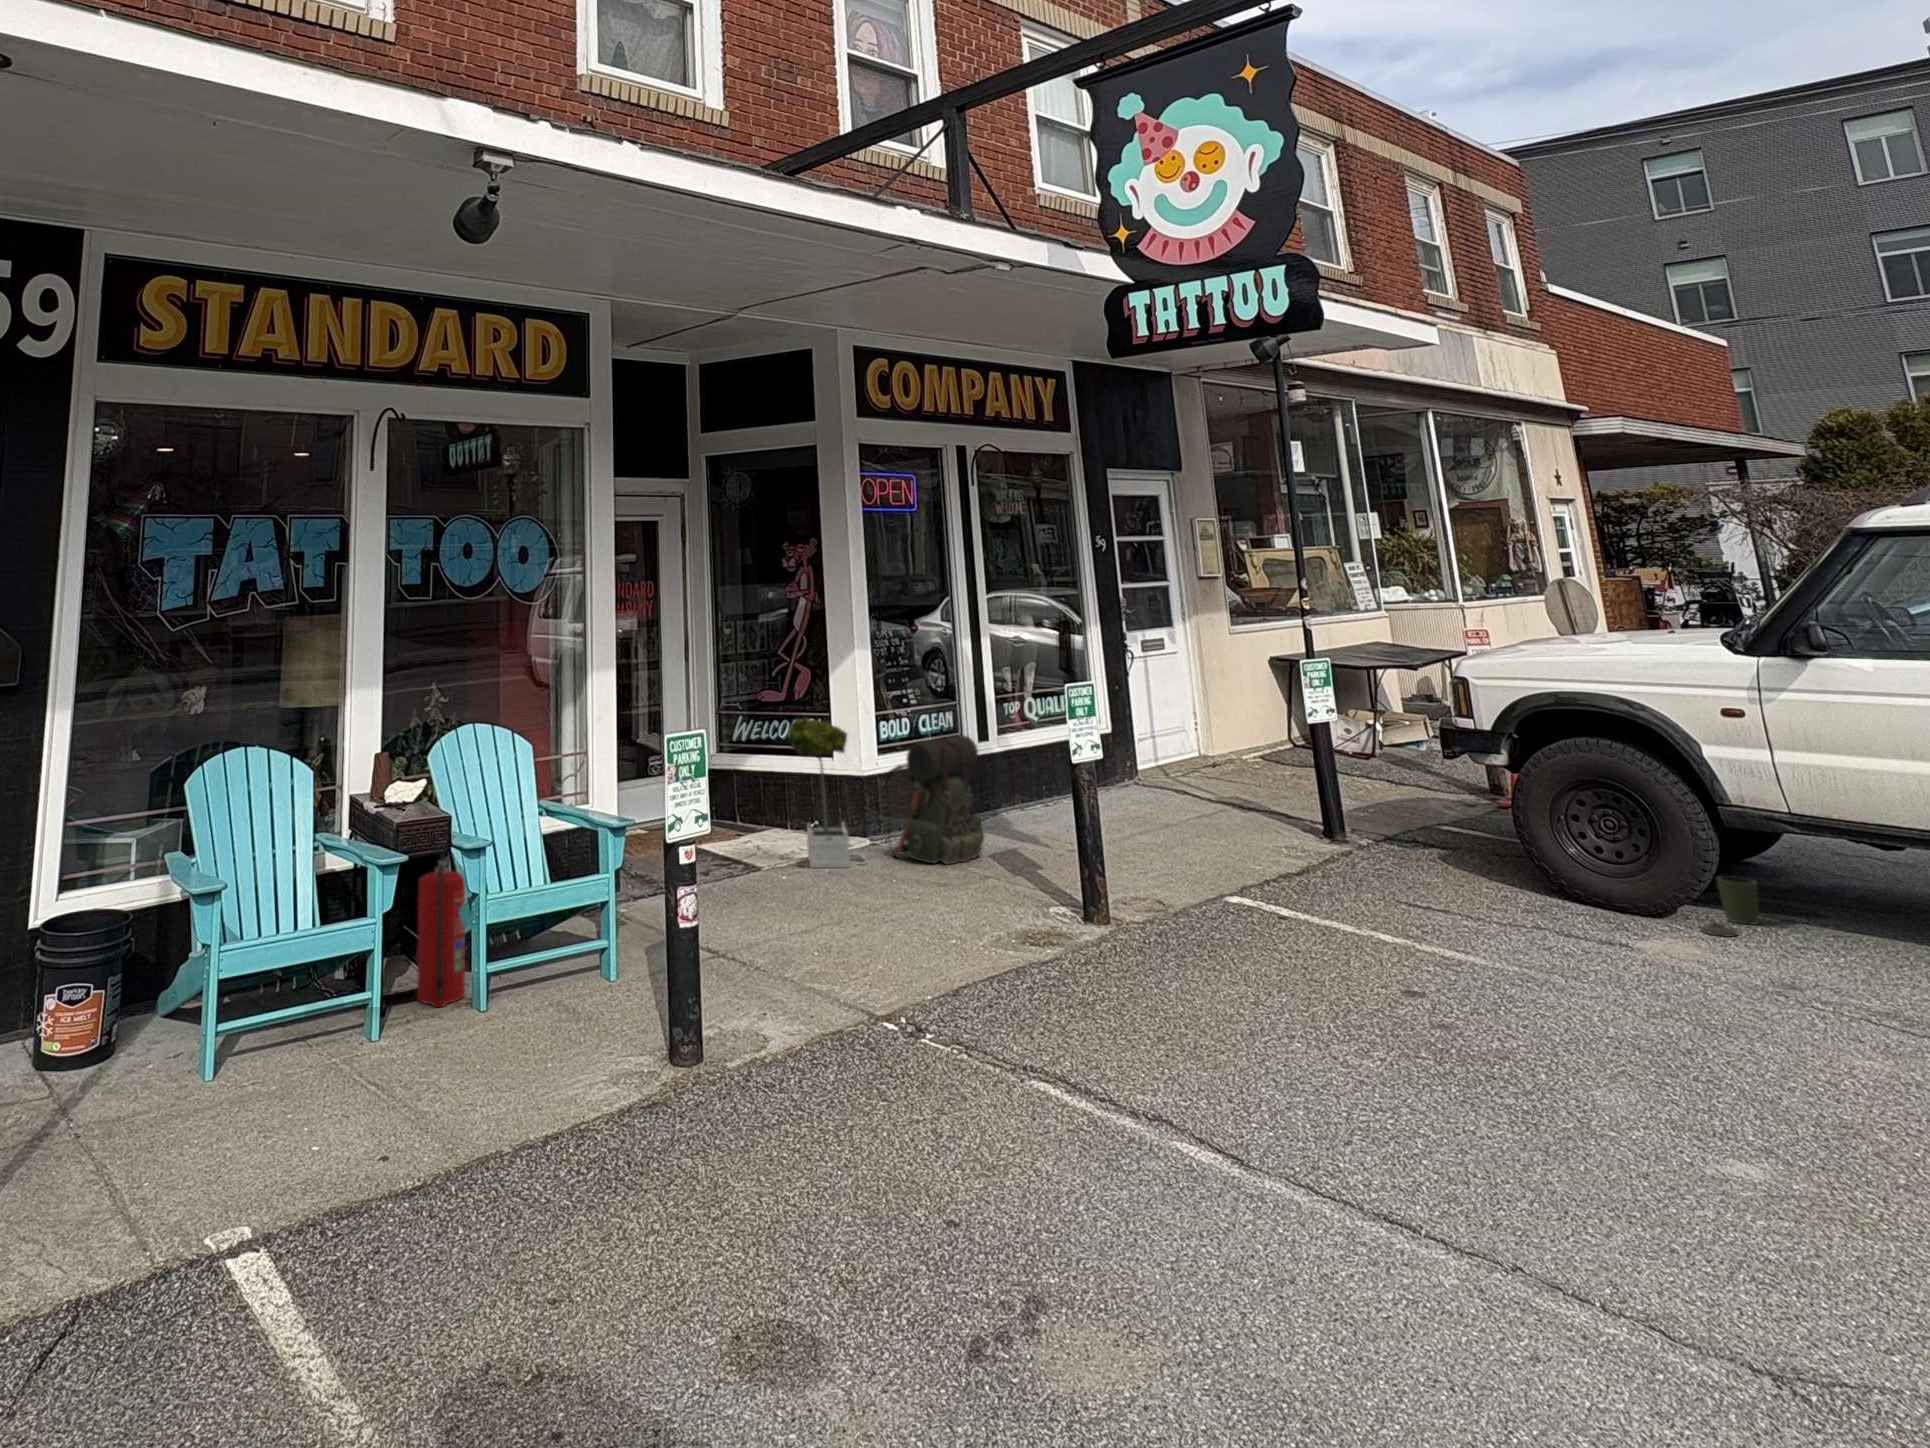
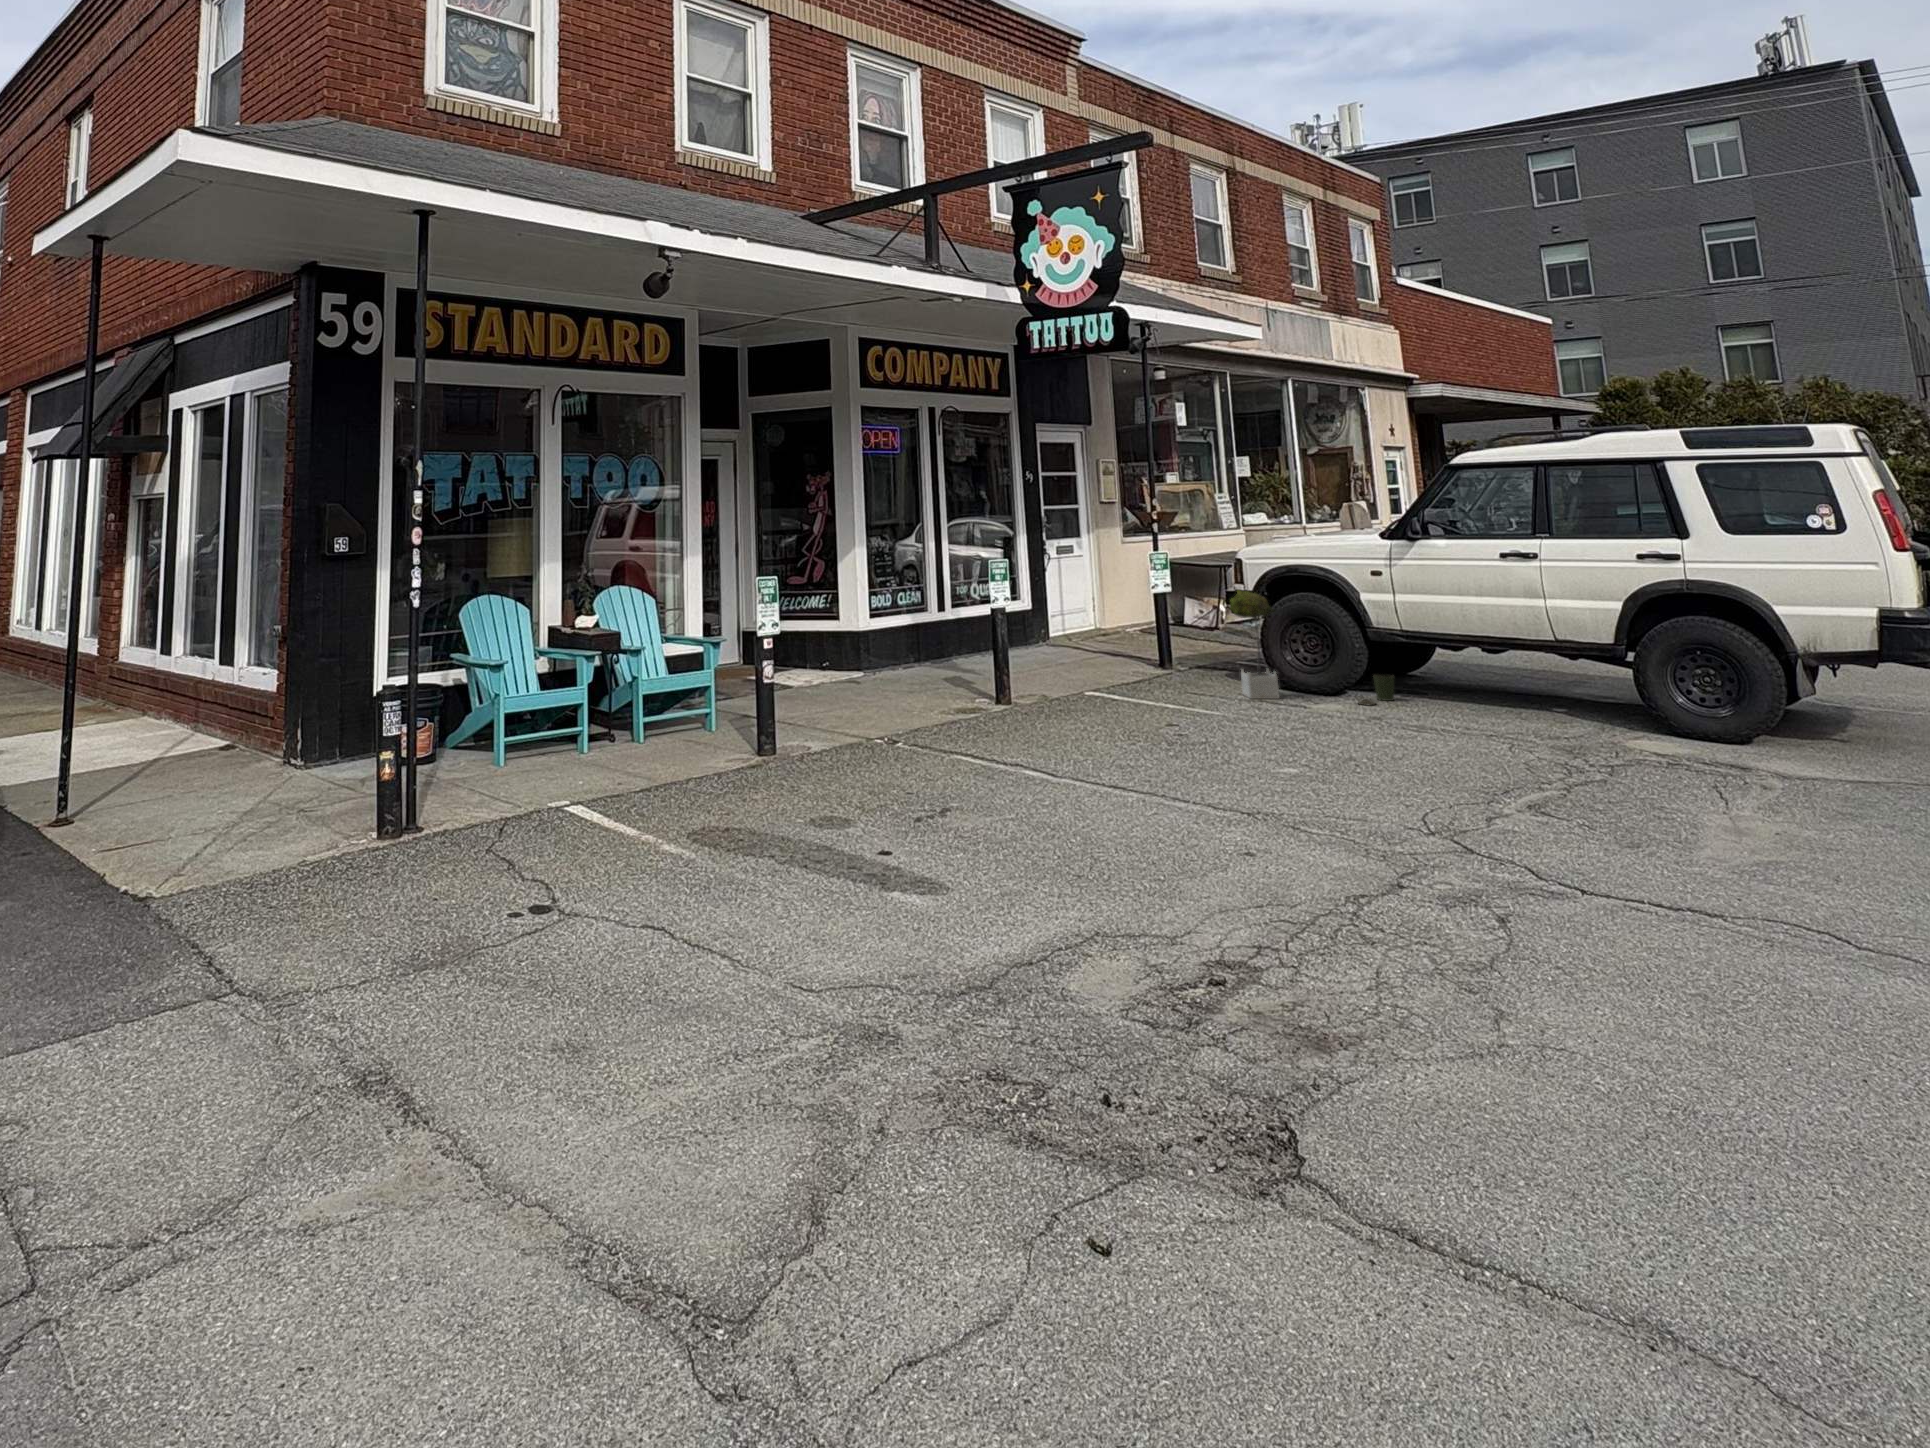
potted tree: present [787,717,850,868] -> present [1230,590,1280,699]
backpack: present [884,736,985,864] -> none [873,604,939,686]
fire extinguisher: present [417,853,465,1007] -> none [593,653,622,746]

